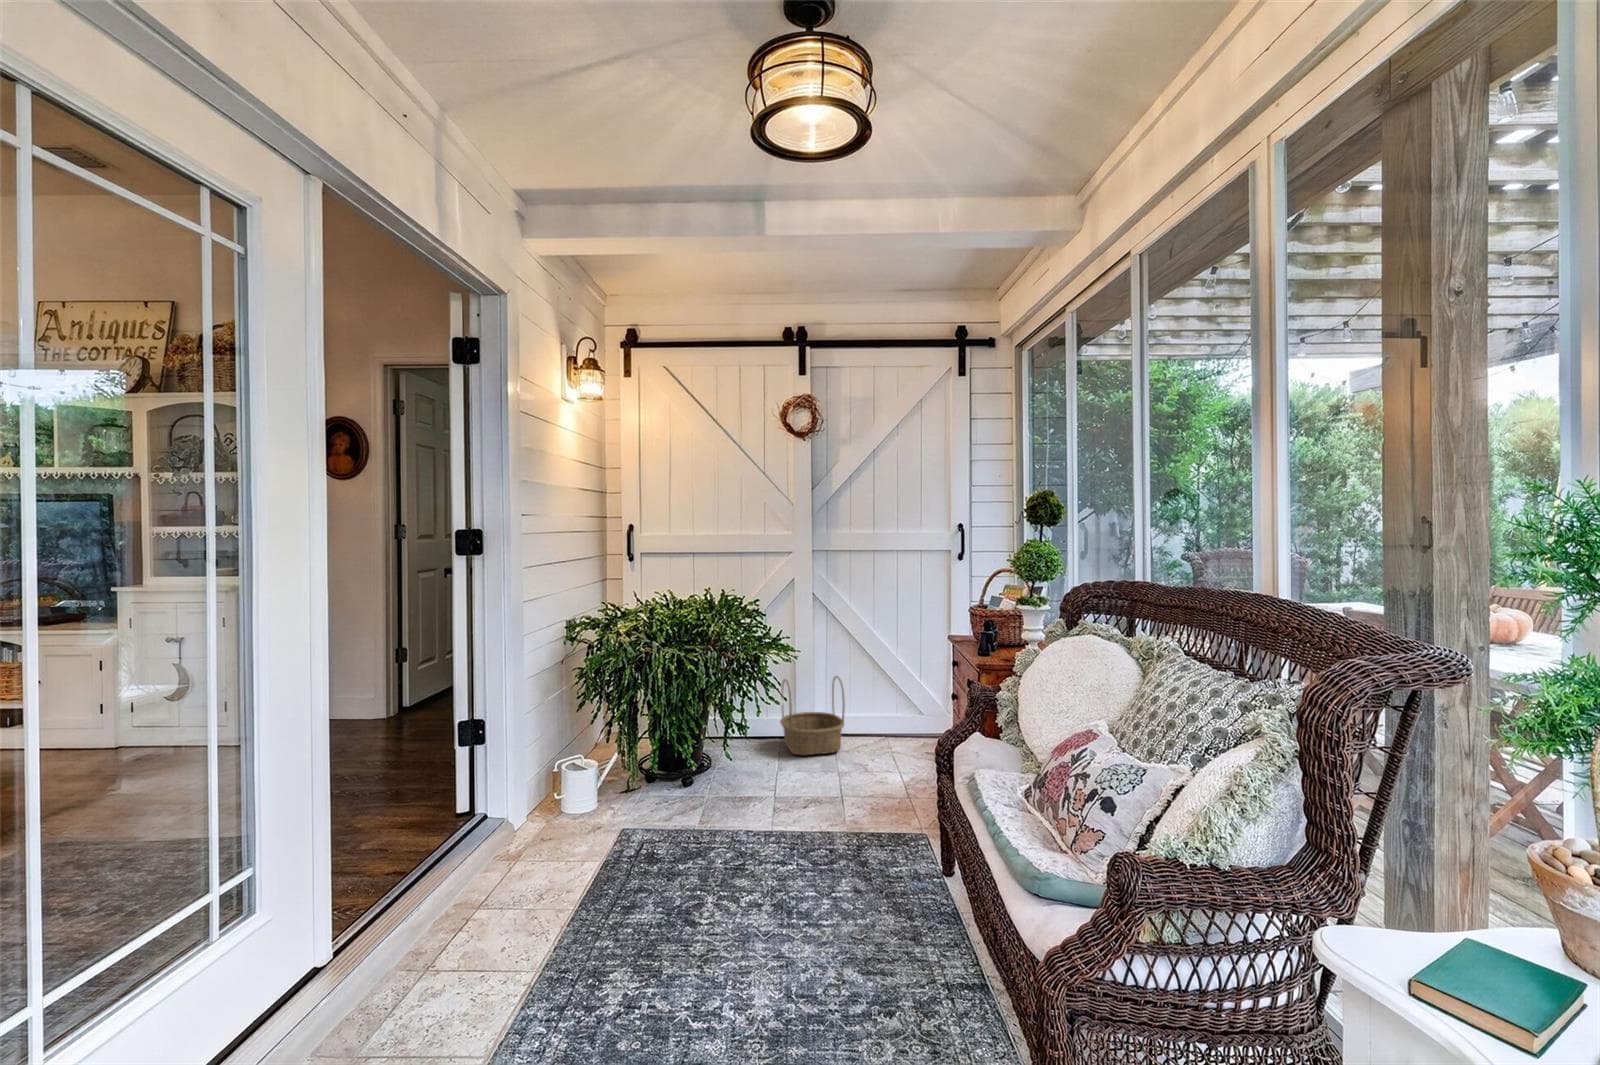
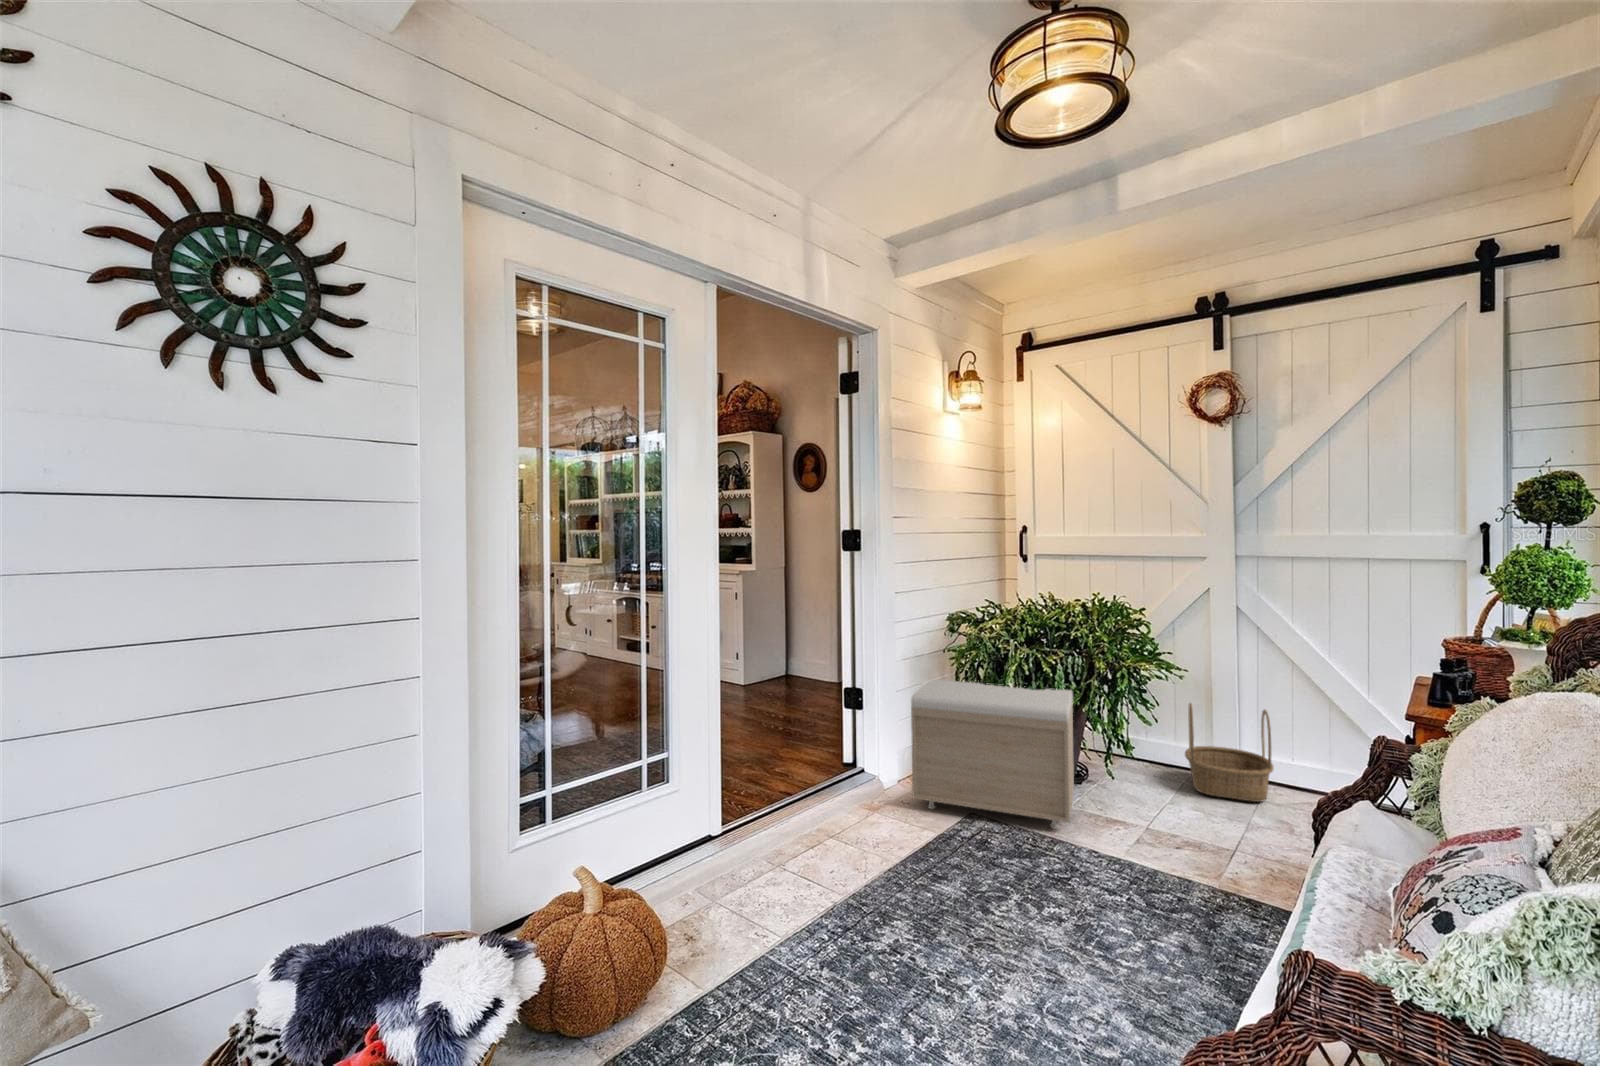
storage bench: none [557,684,722,838] -> present [911,679,1074,829]

